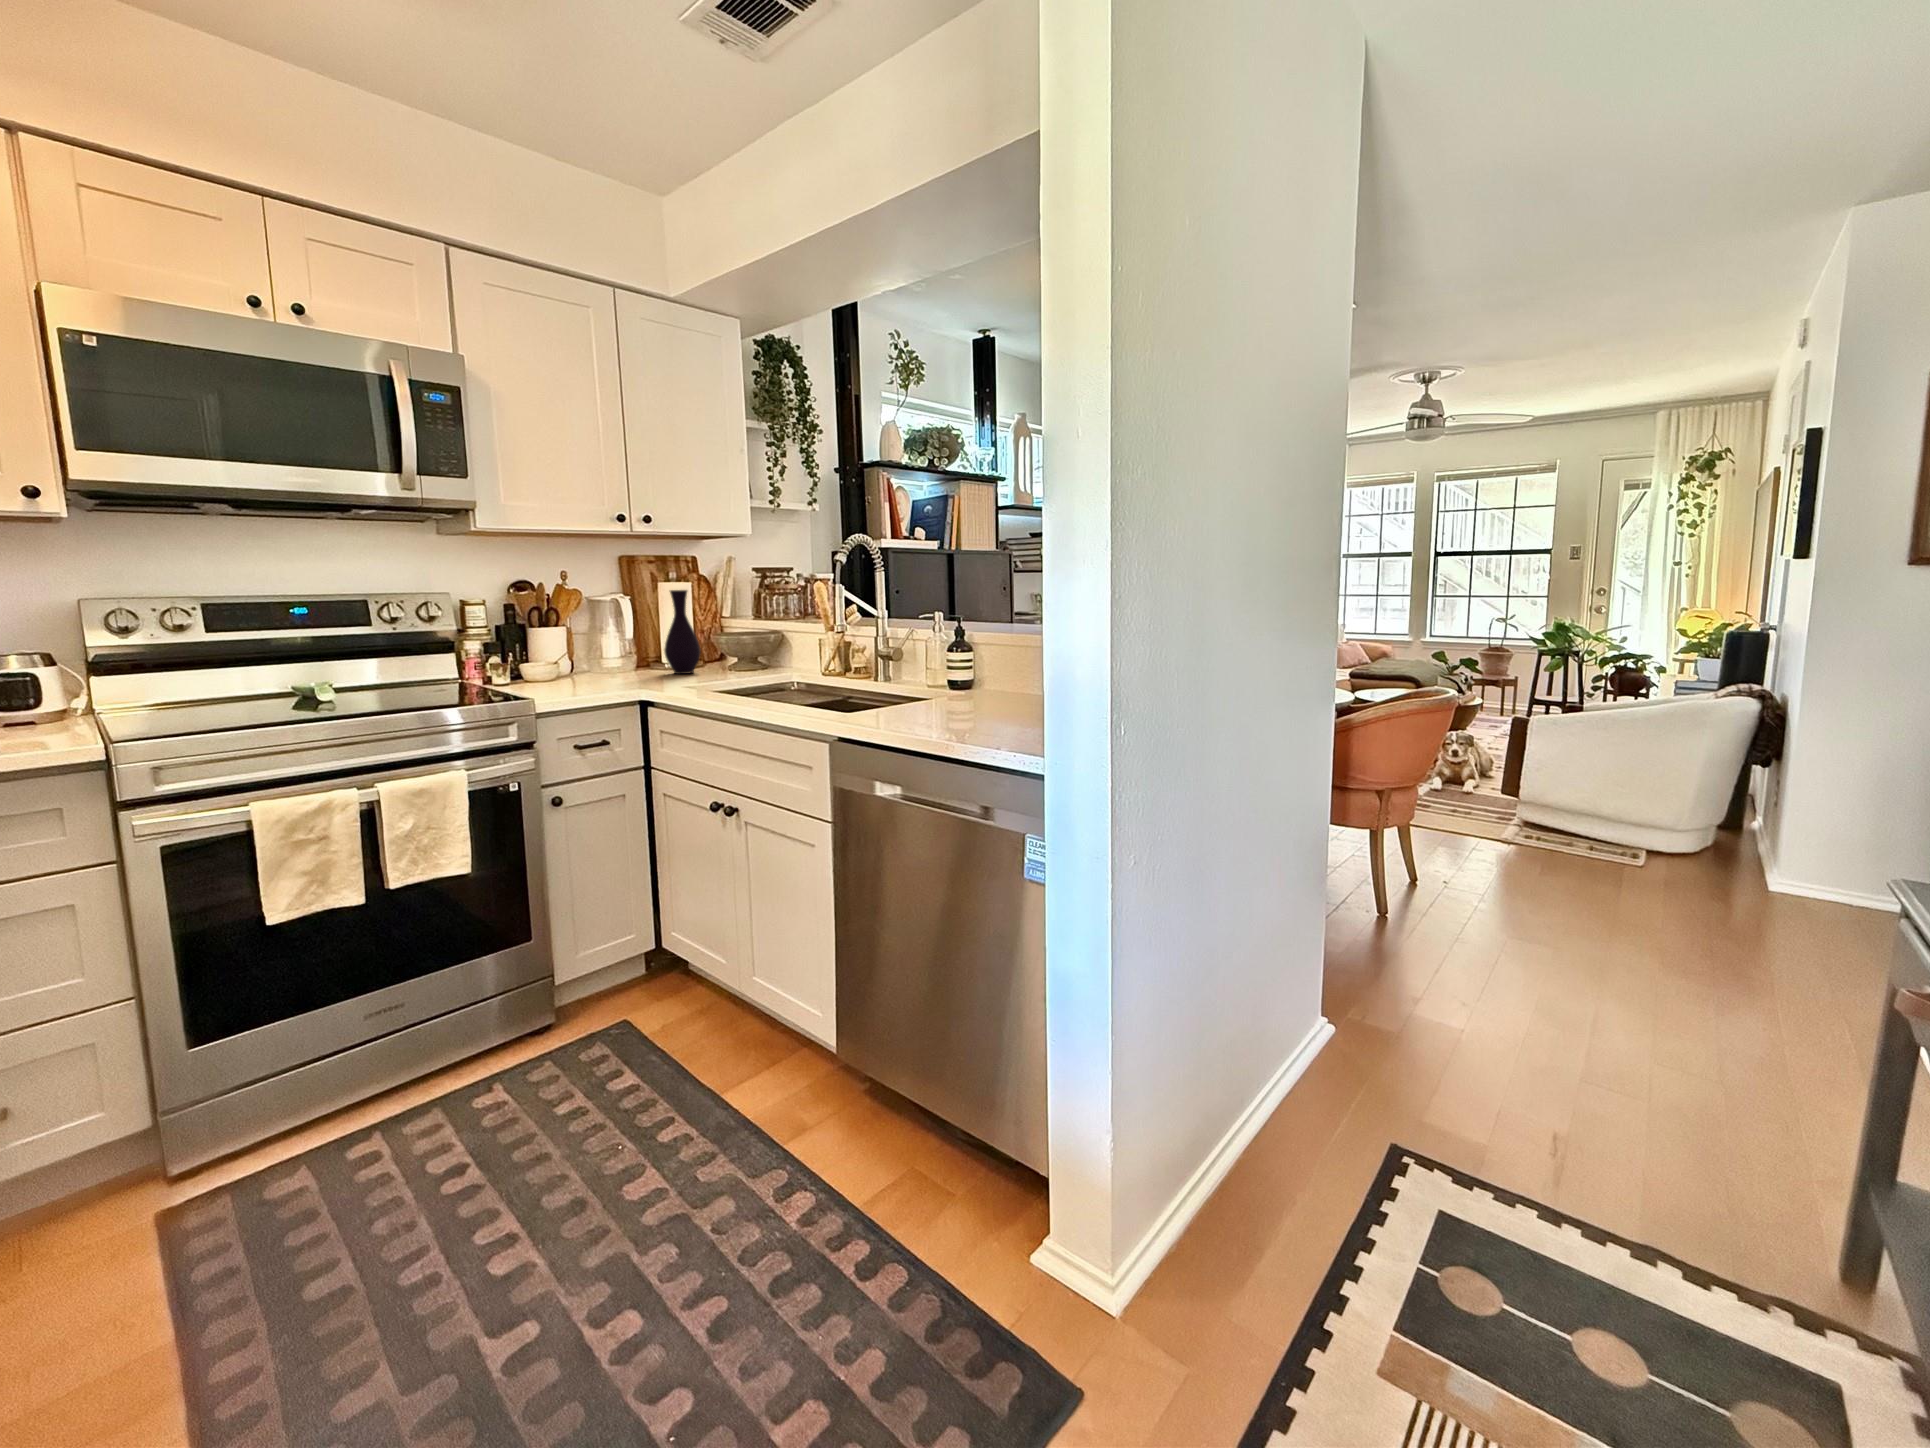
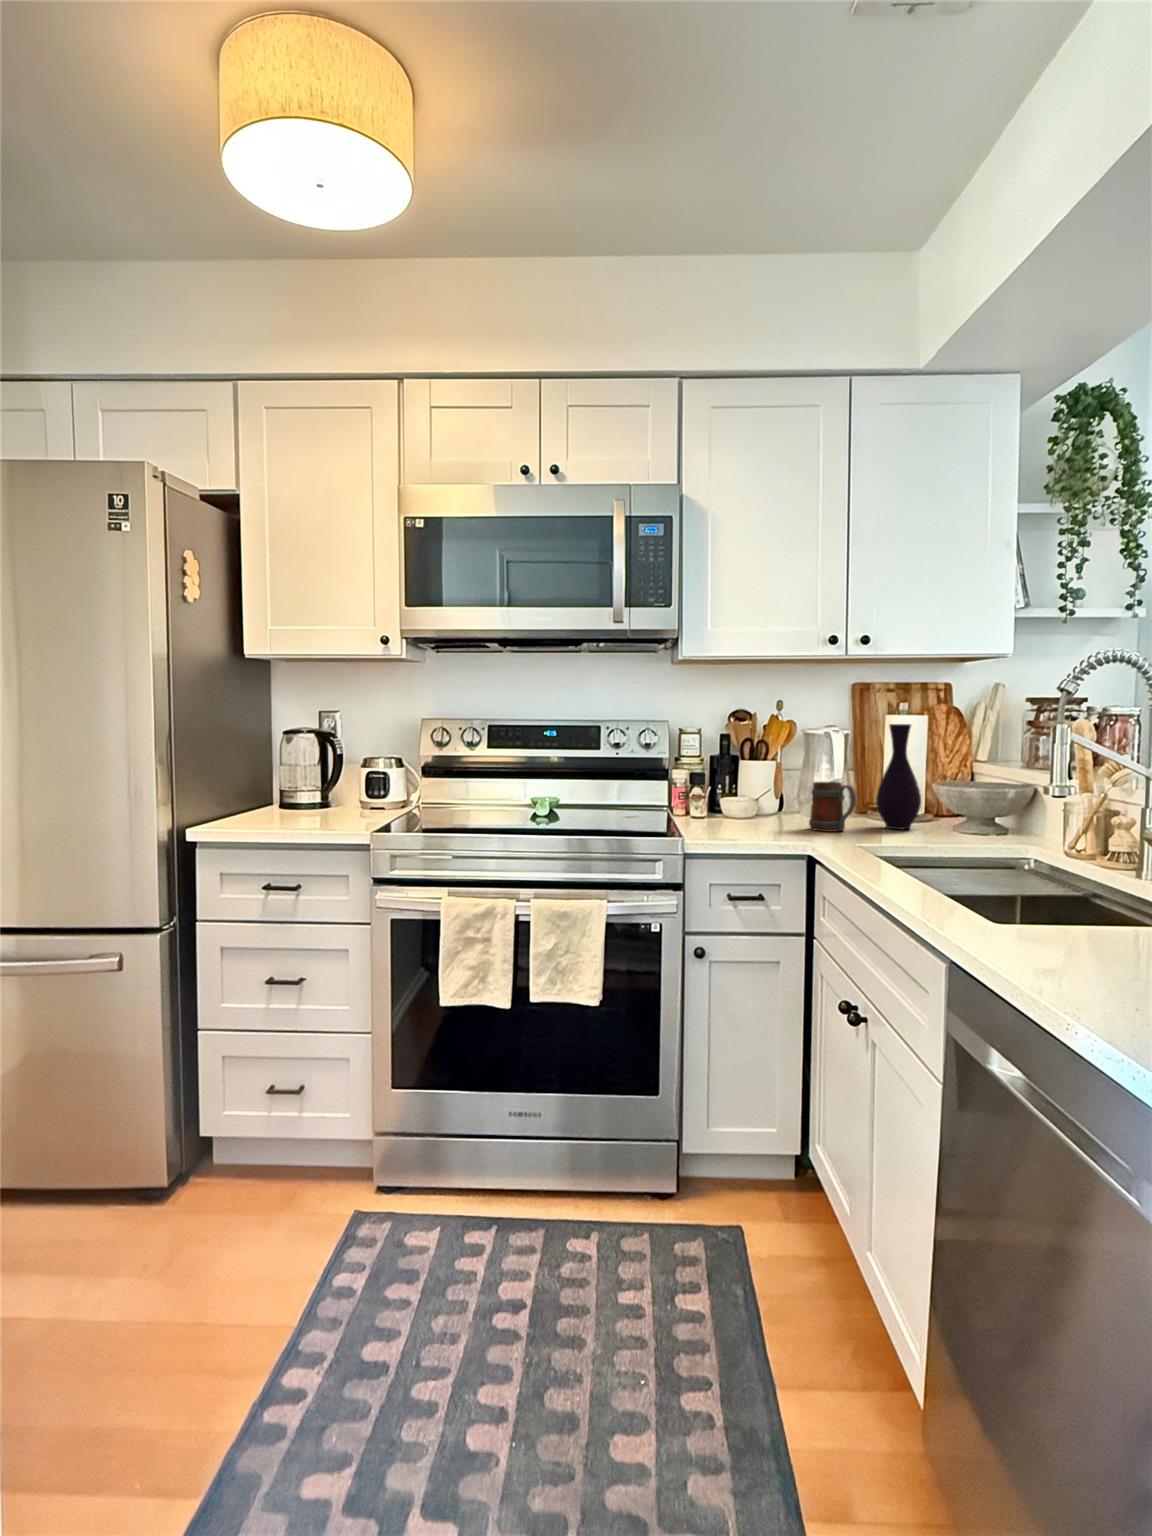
mug: none [617,640,659,682] -> present [809,782,856,832]

